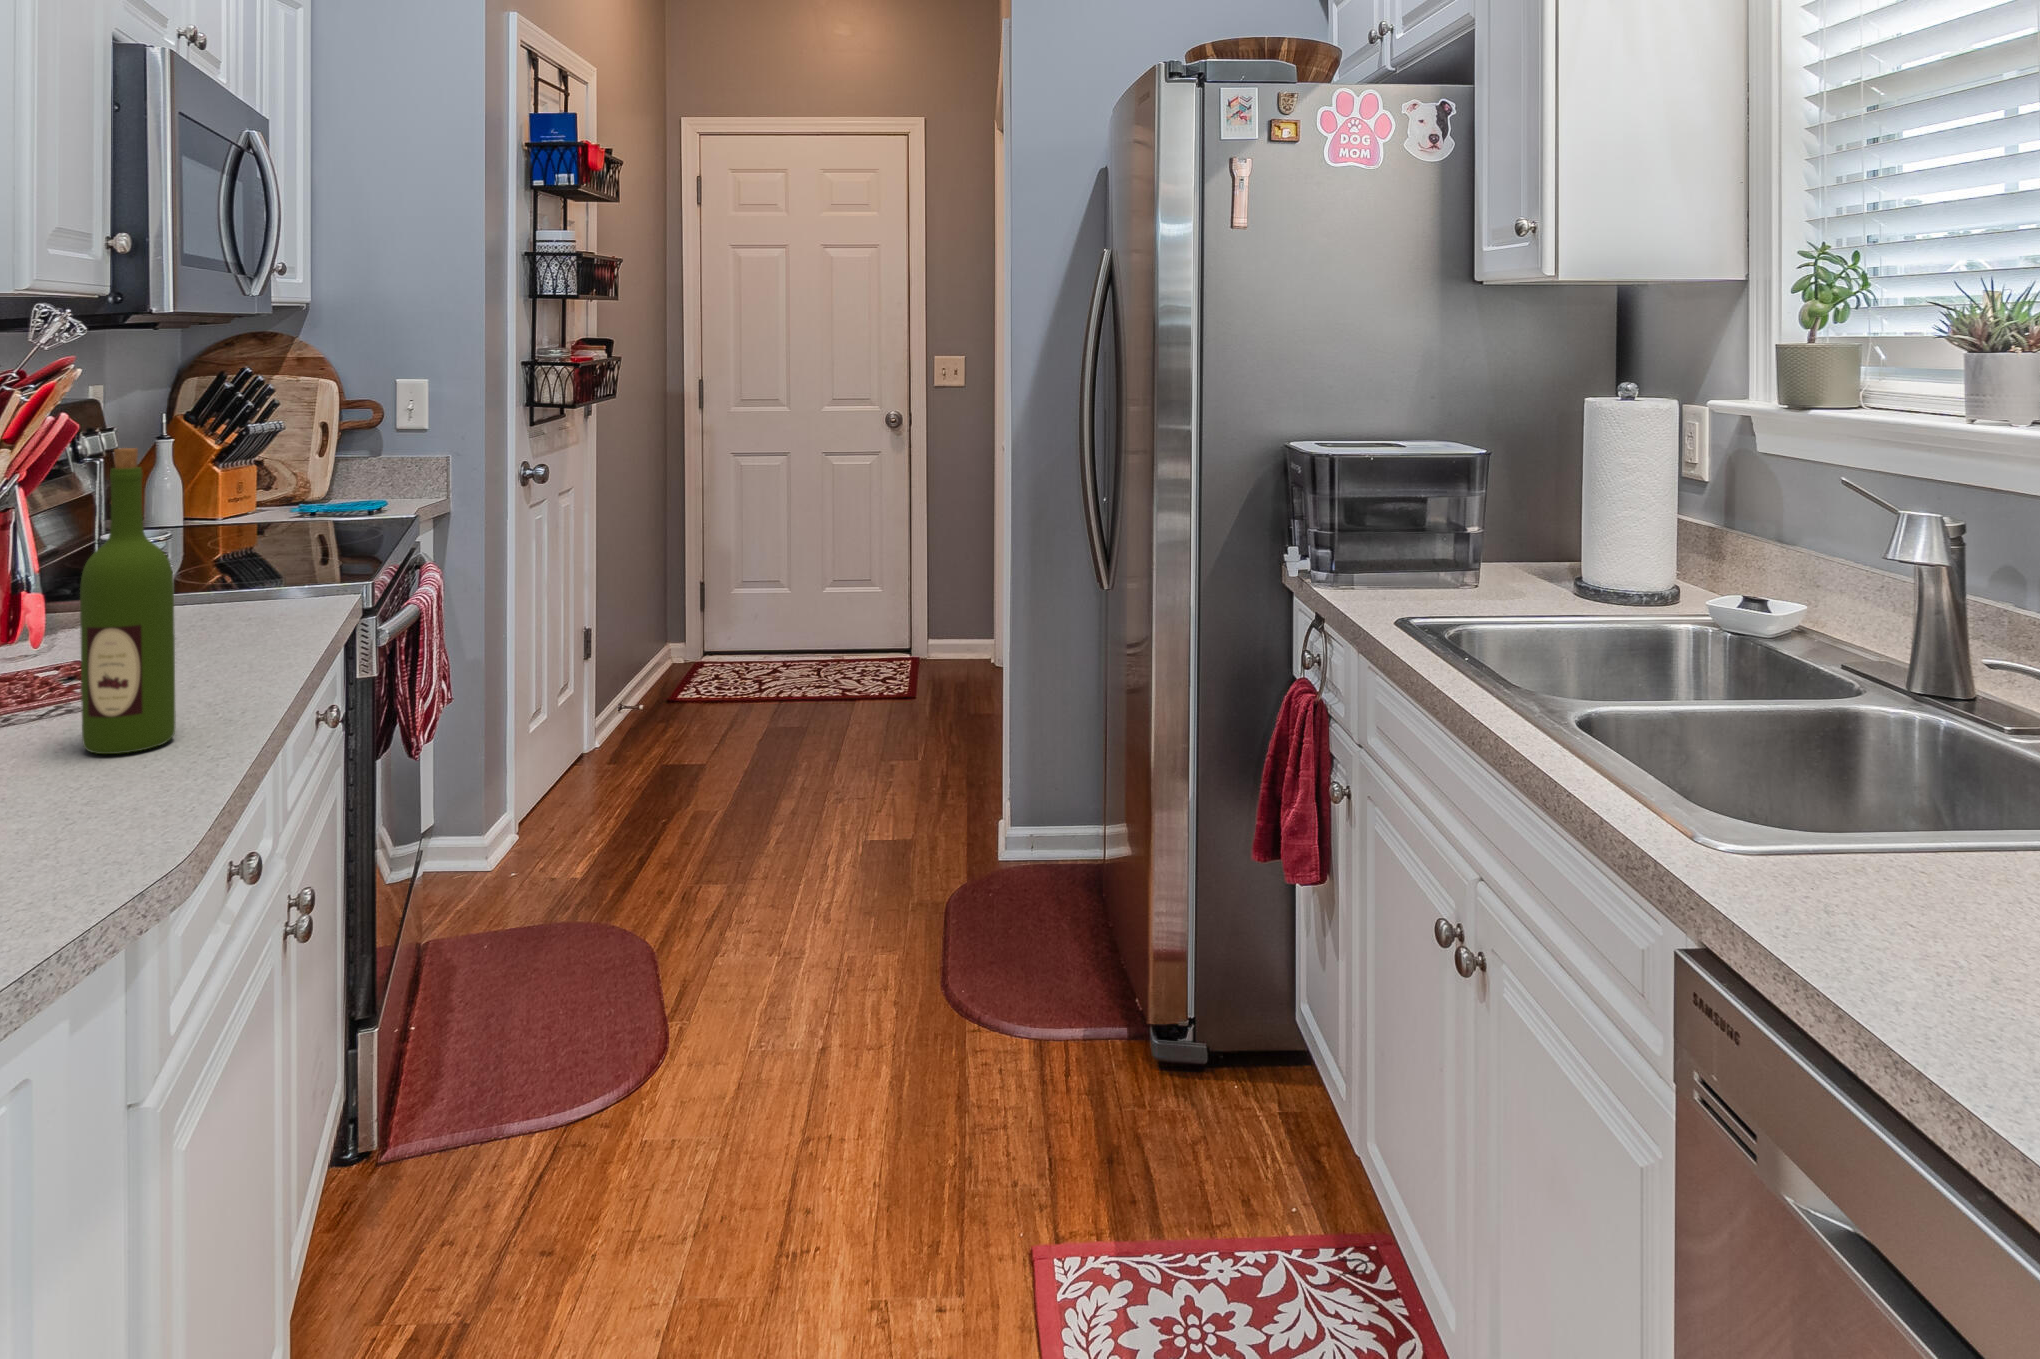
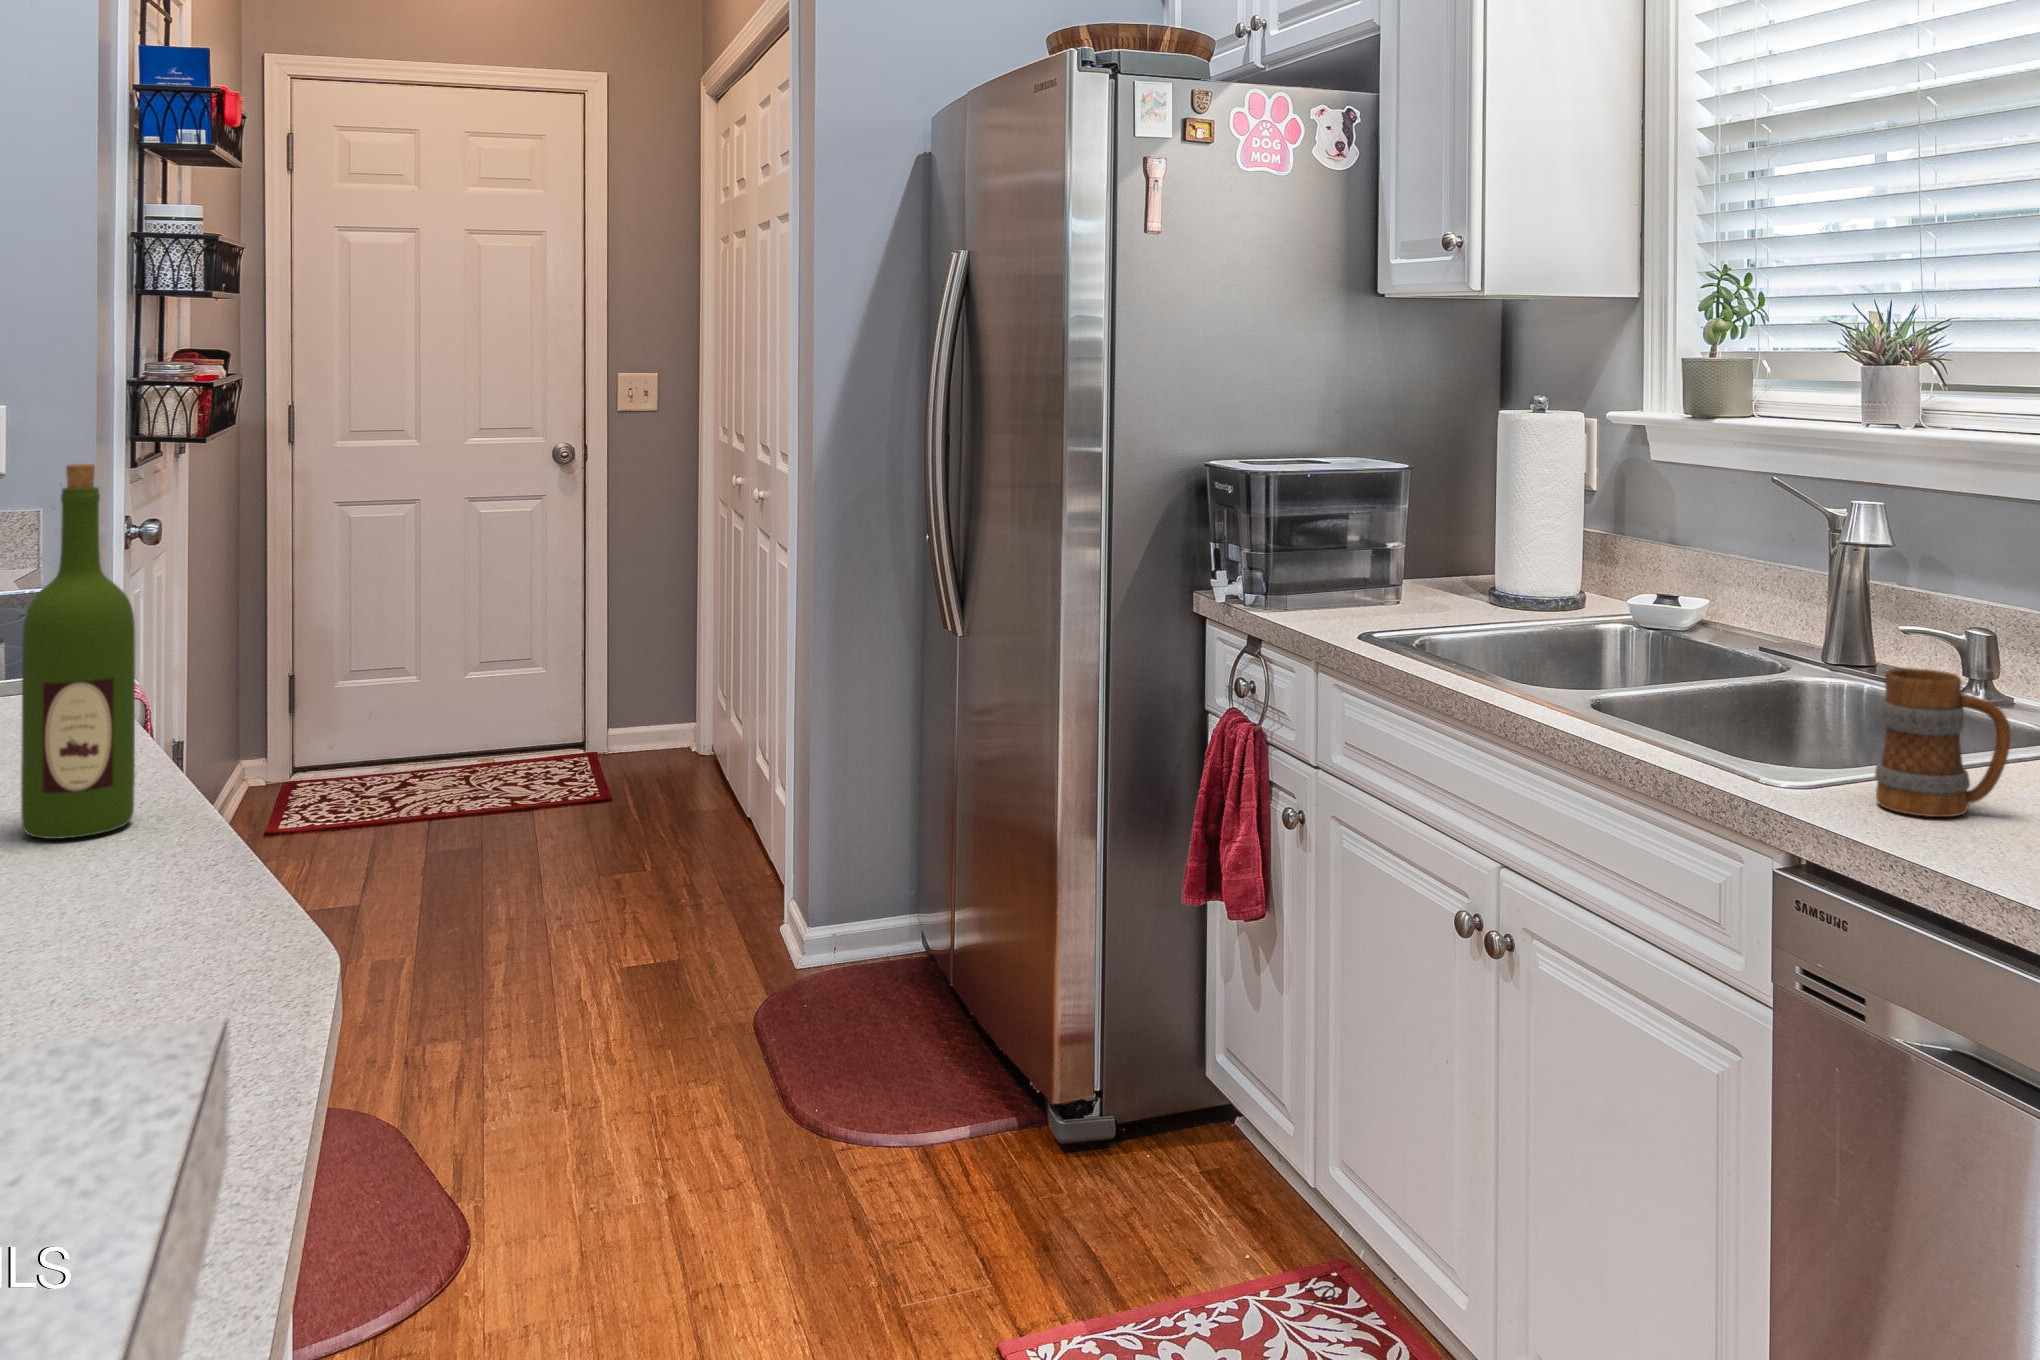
mug: none [1832,733,2015,929] -> present [1875,668,2011,817]

